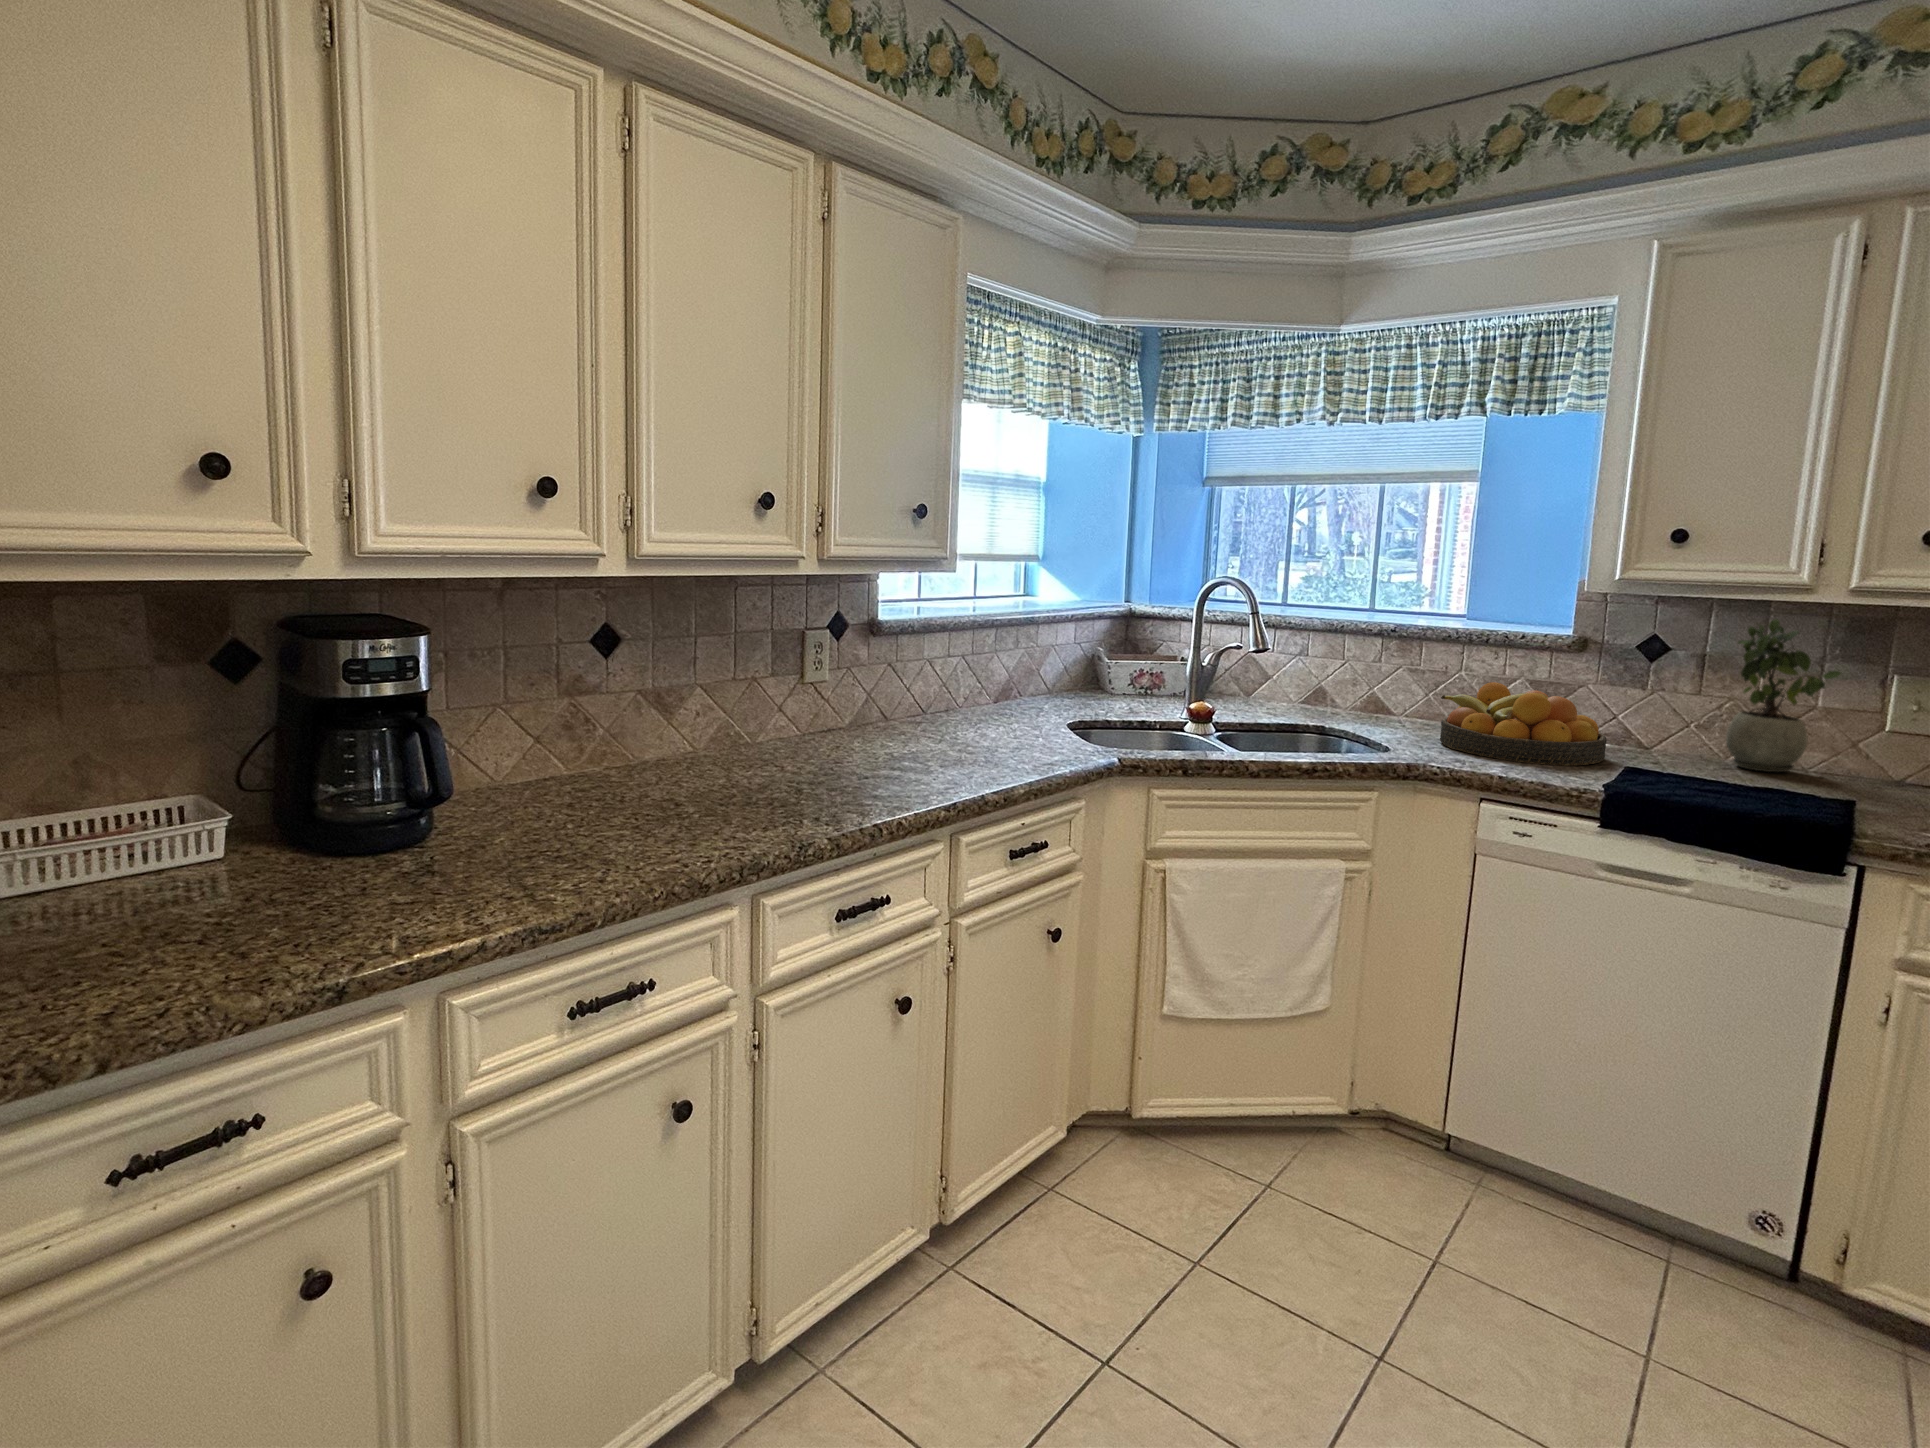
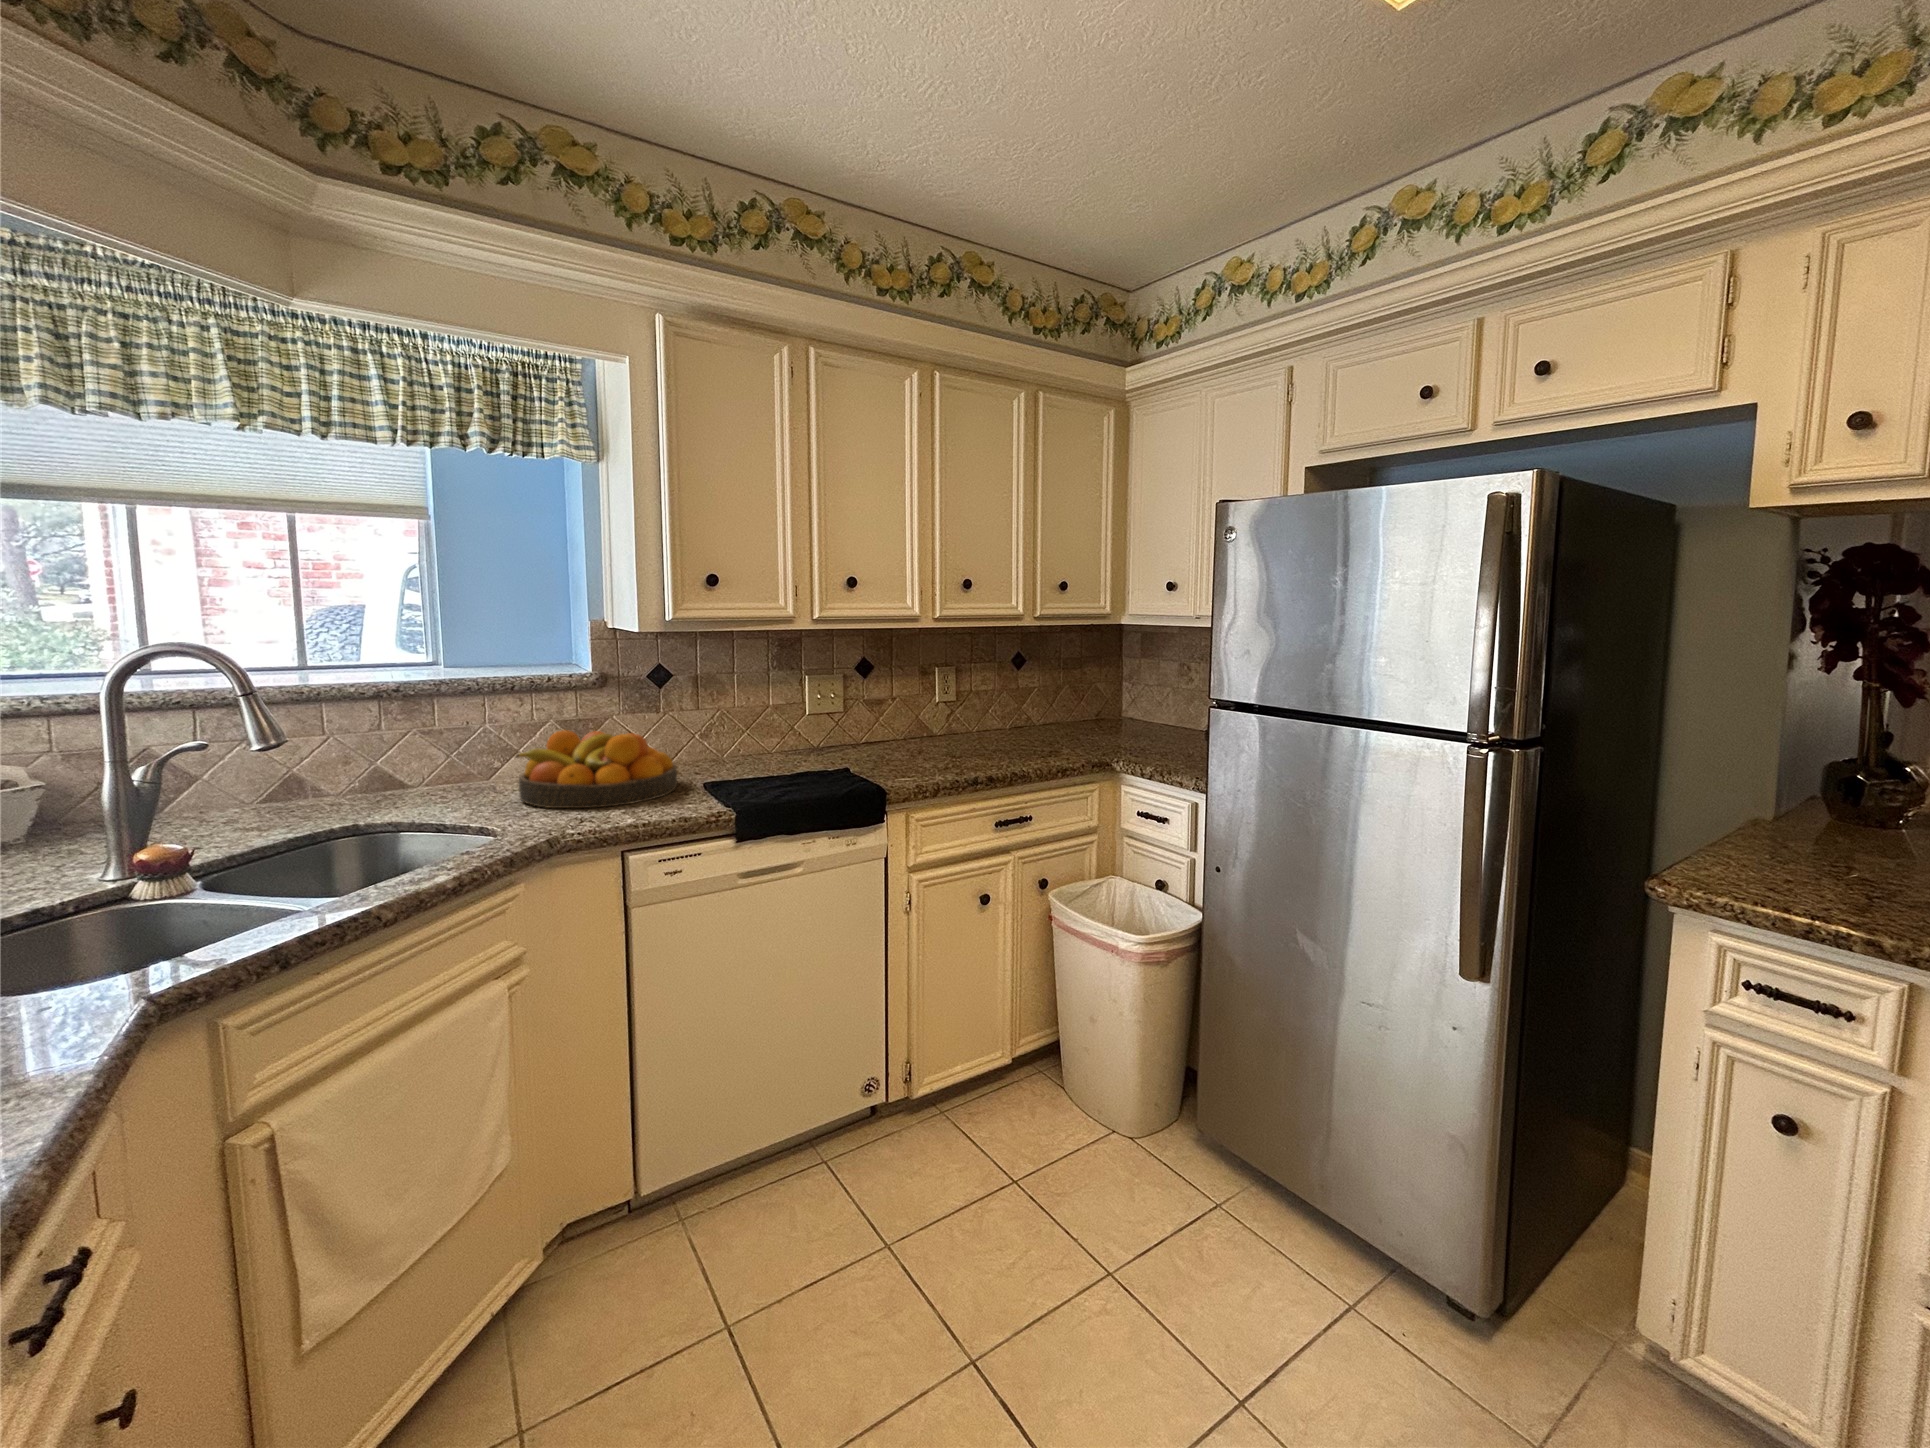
potted plant: present [1726,619,1841,772] -> none [723,646,801,763]

